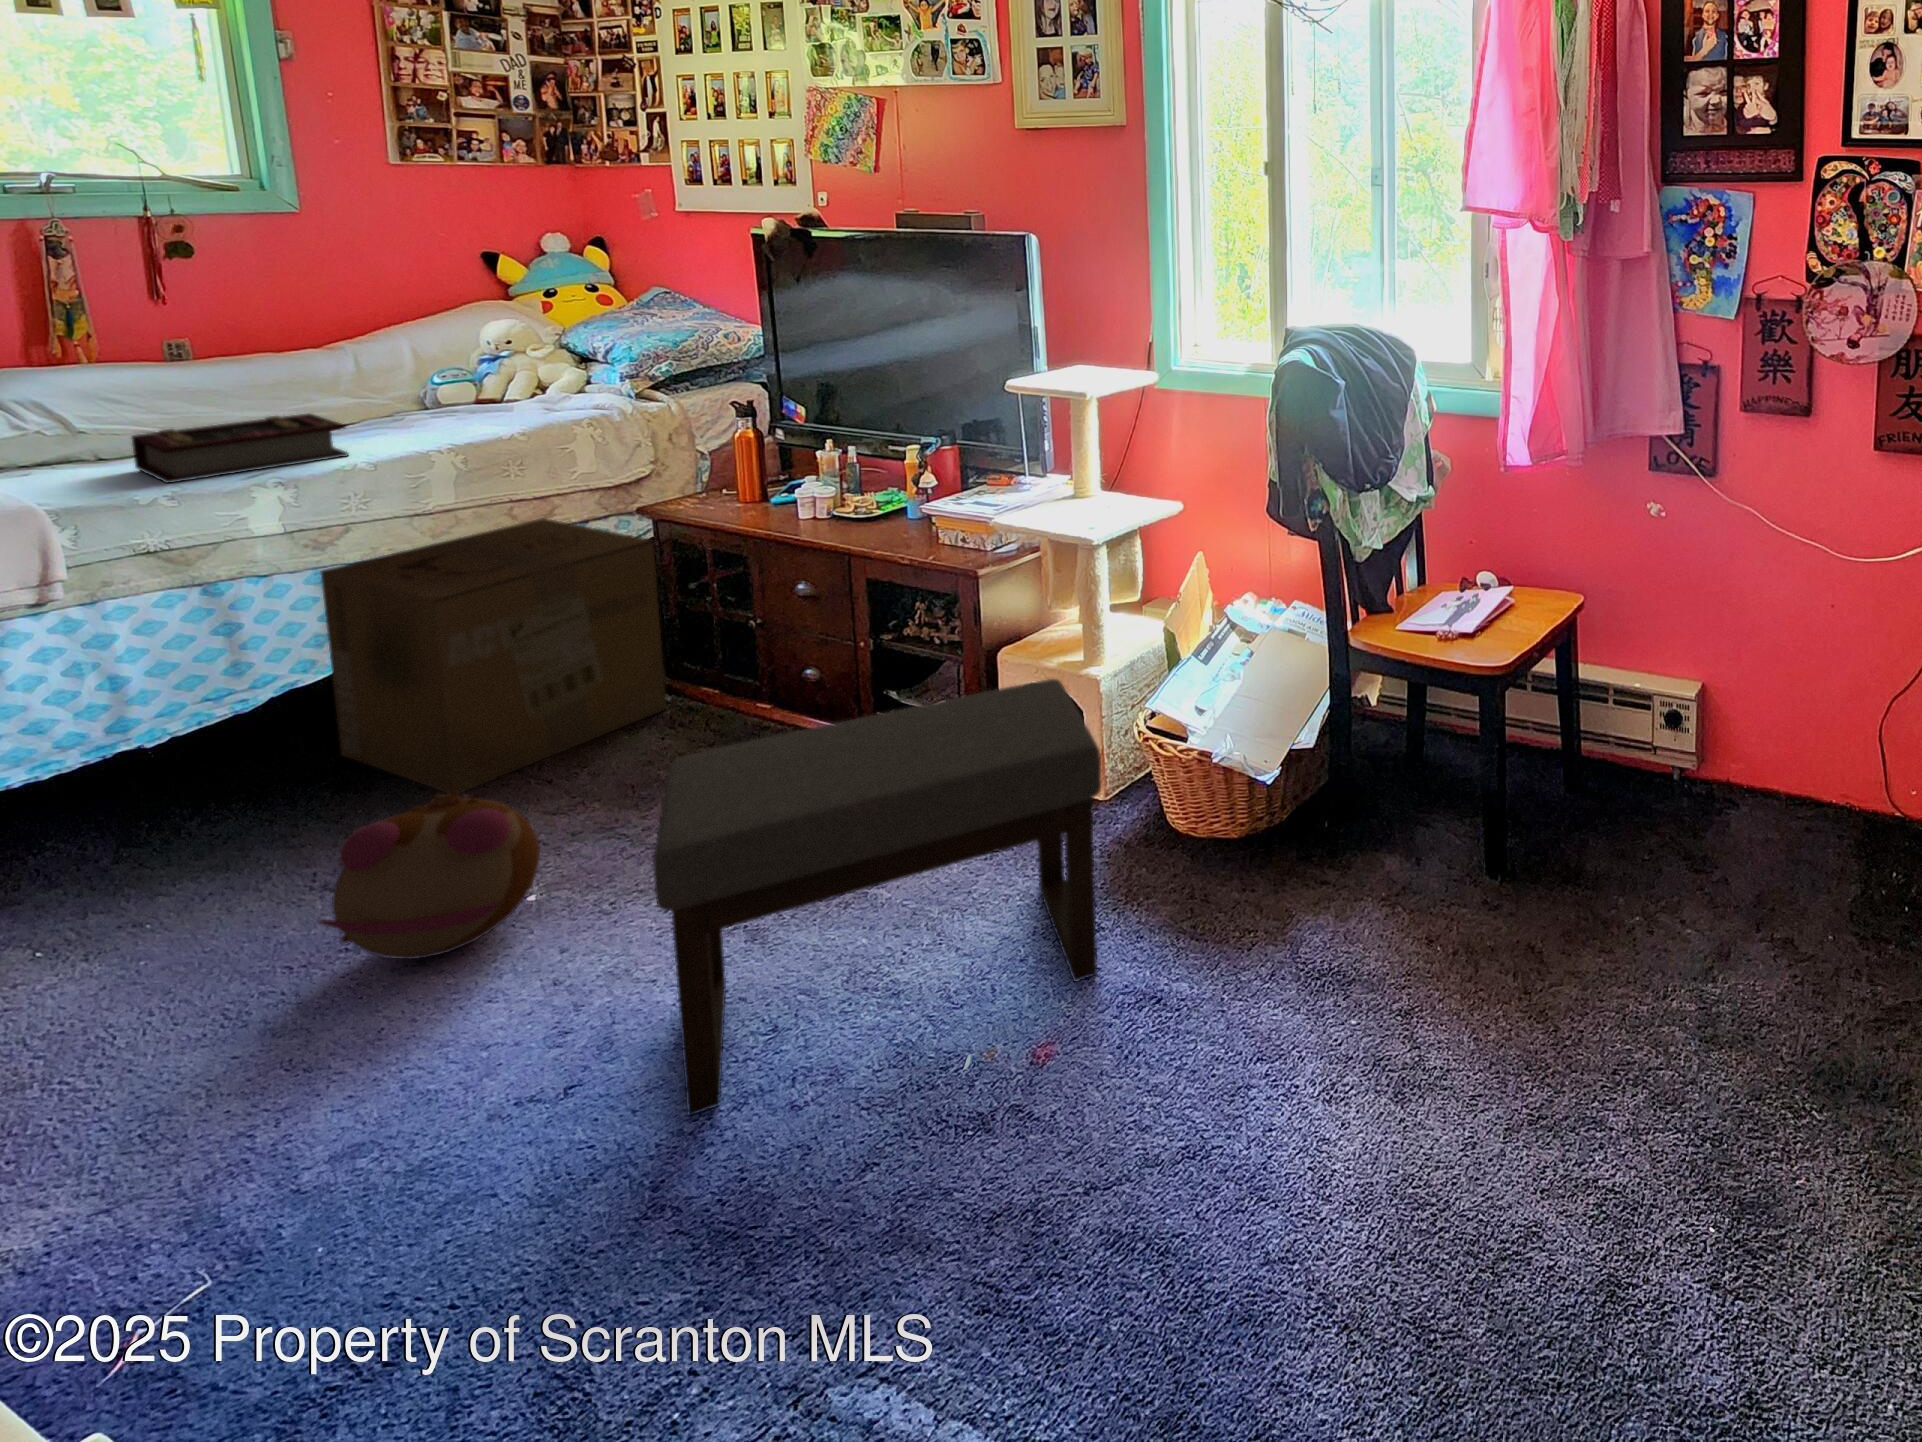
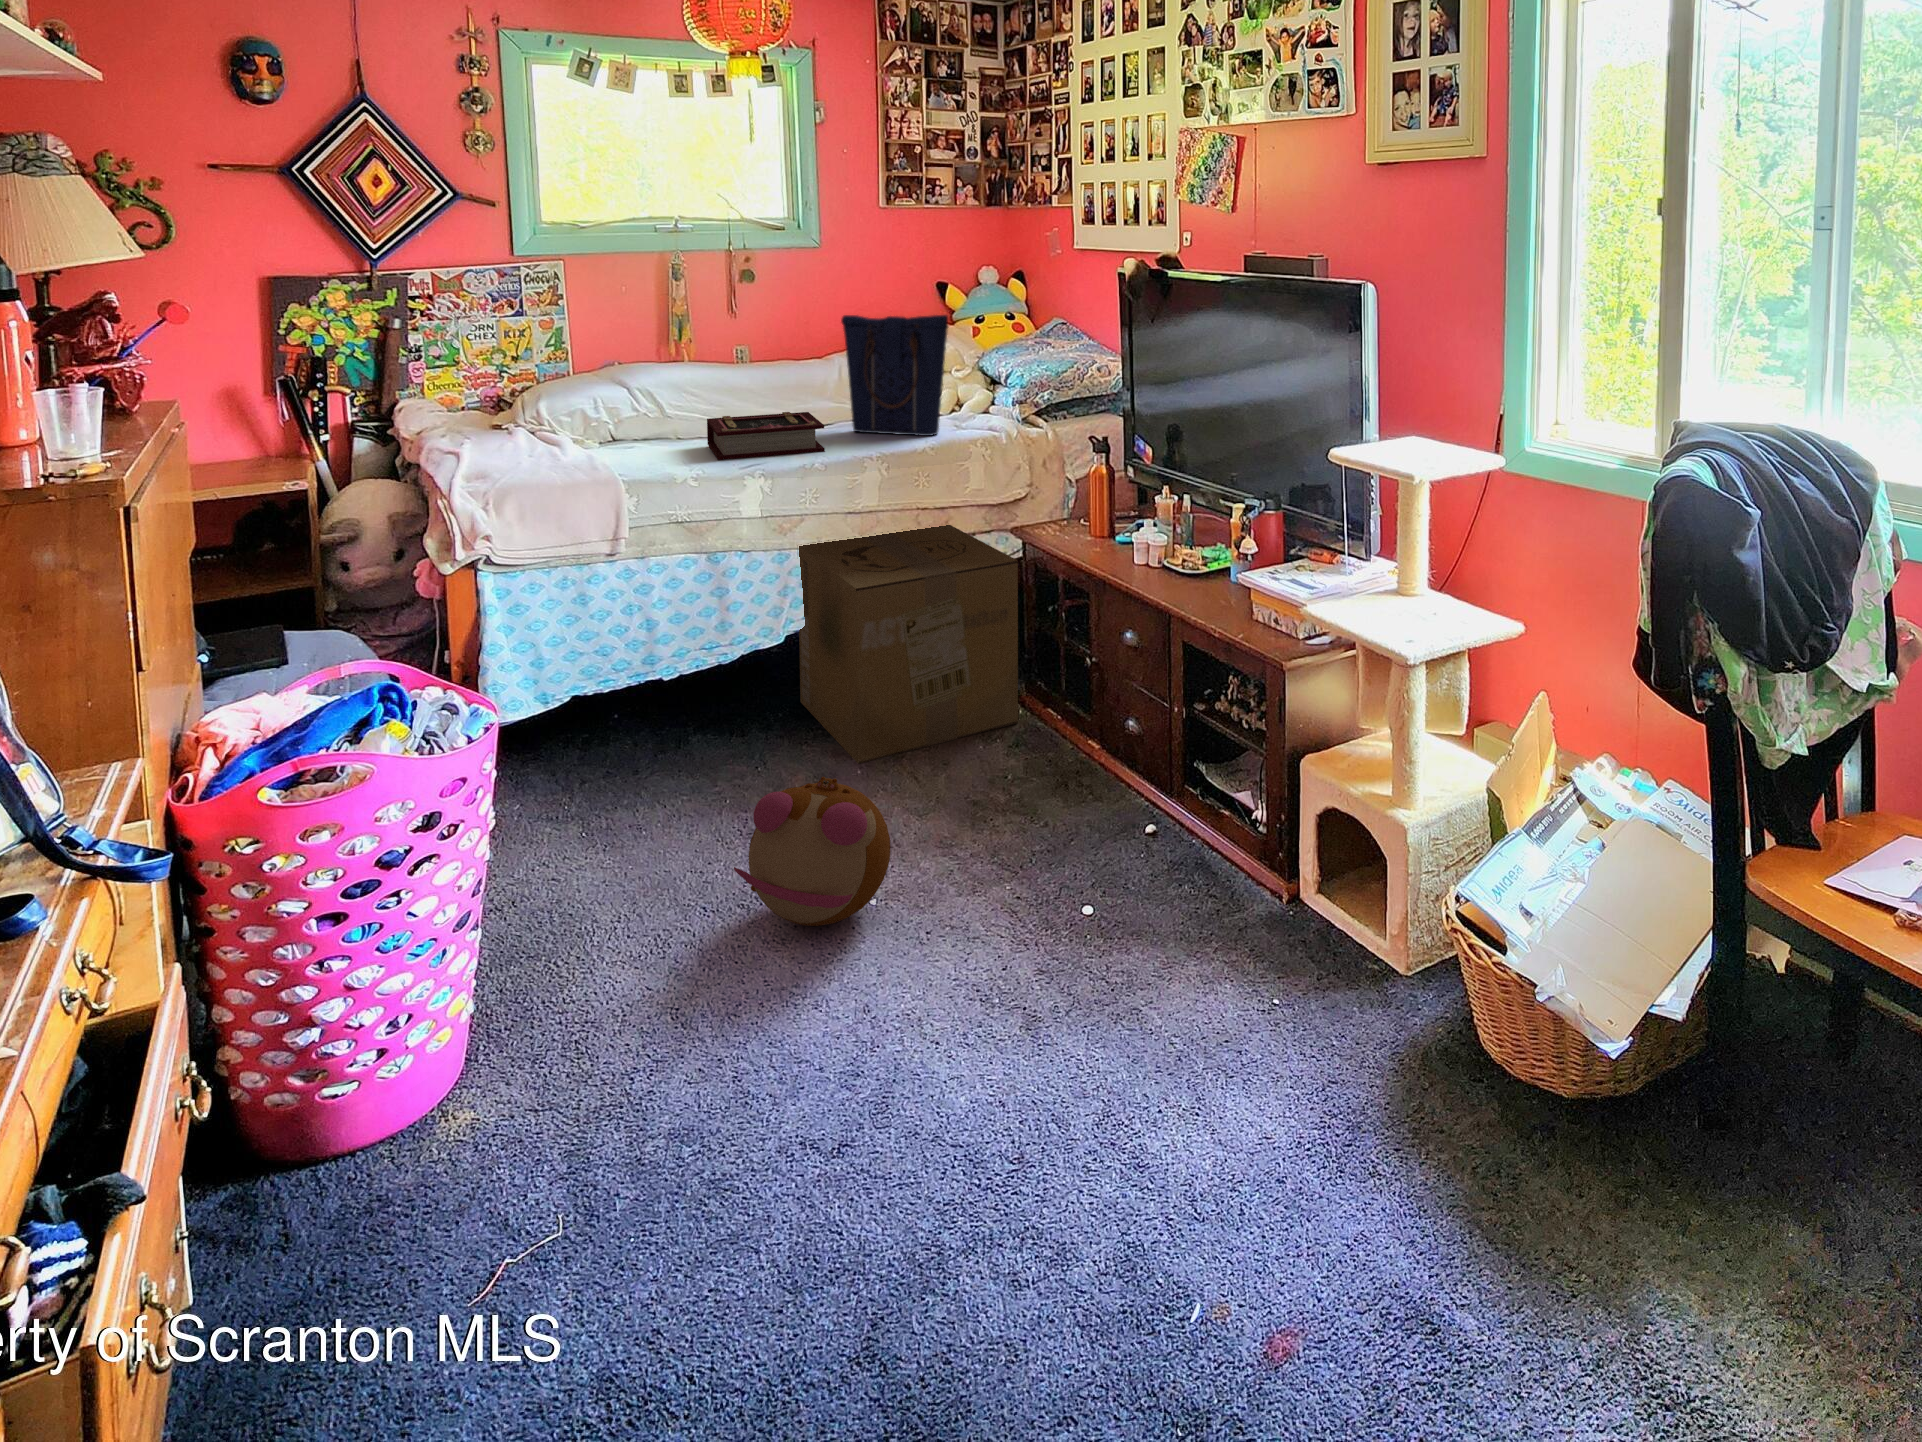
tote bag: none [352,286,523,431] -> present [841,315,948,436]
ottoman: present [653,679,1101,1115] -> none [933,812,1390,1230]

